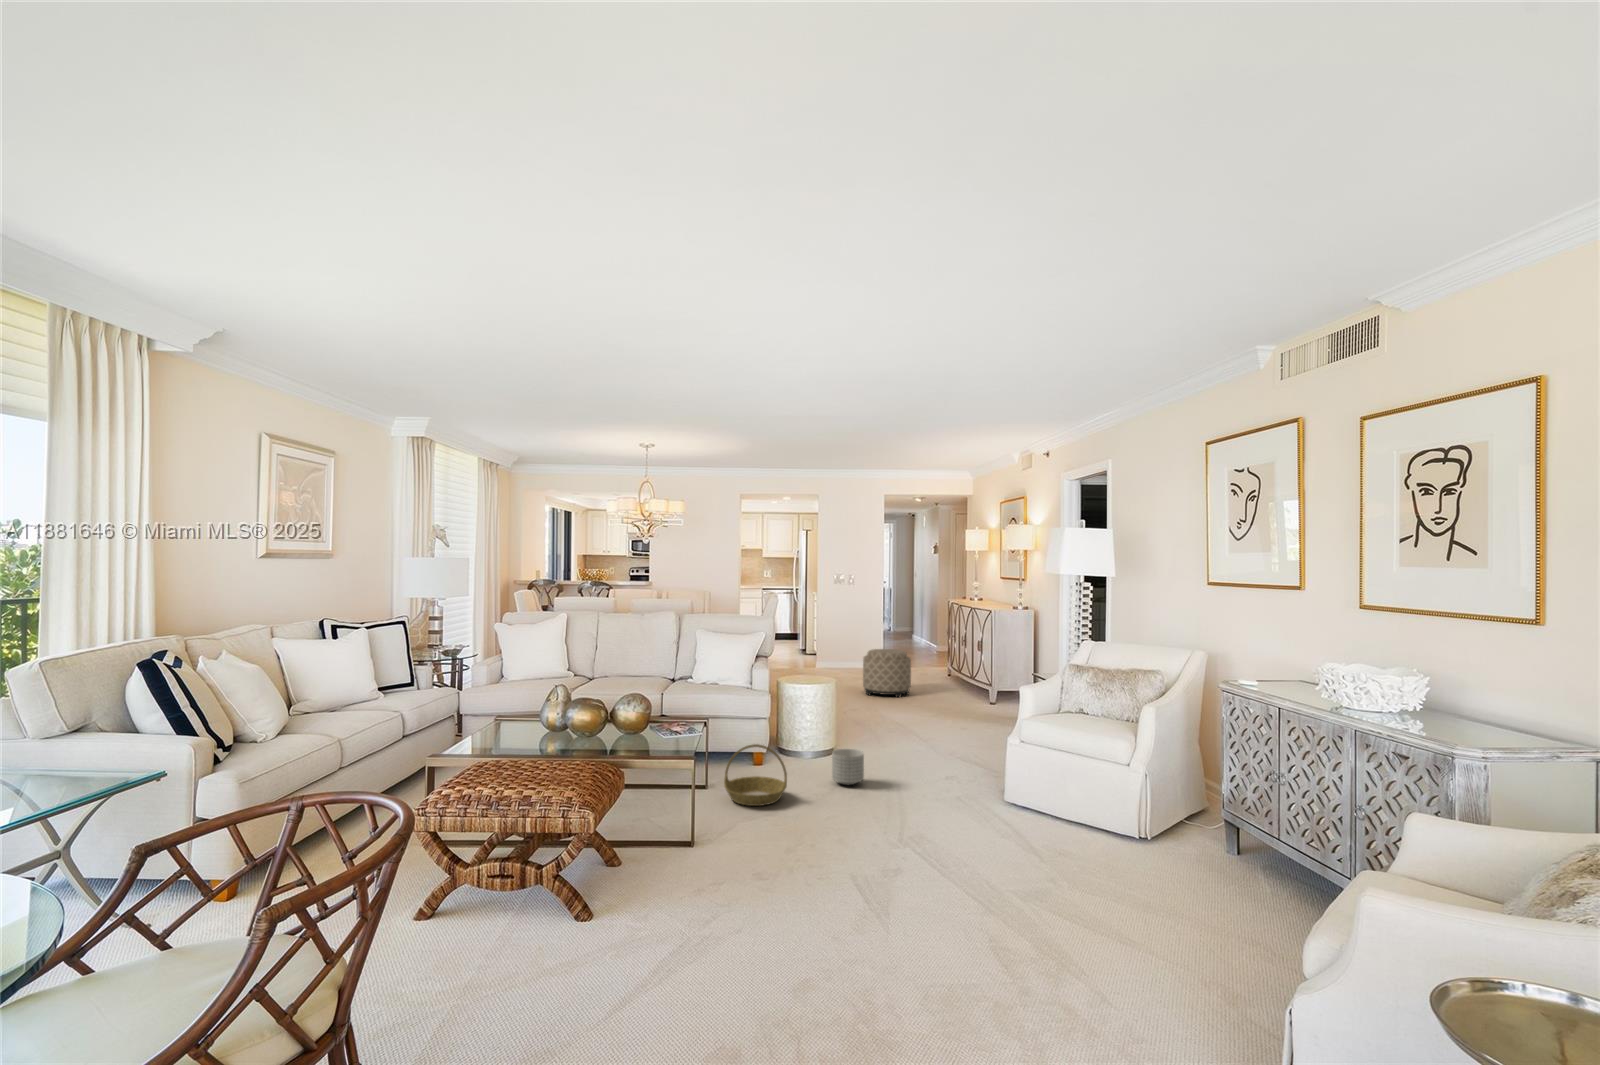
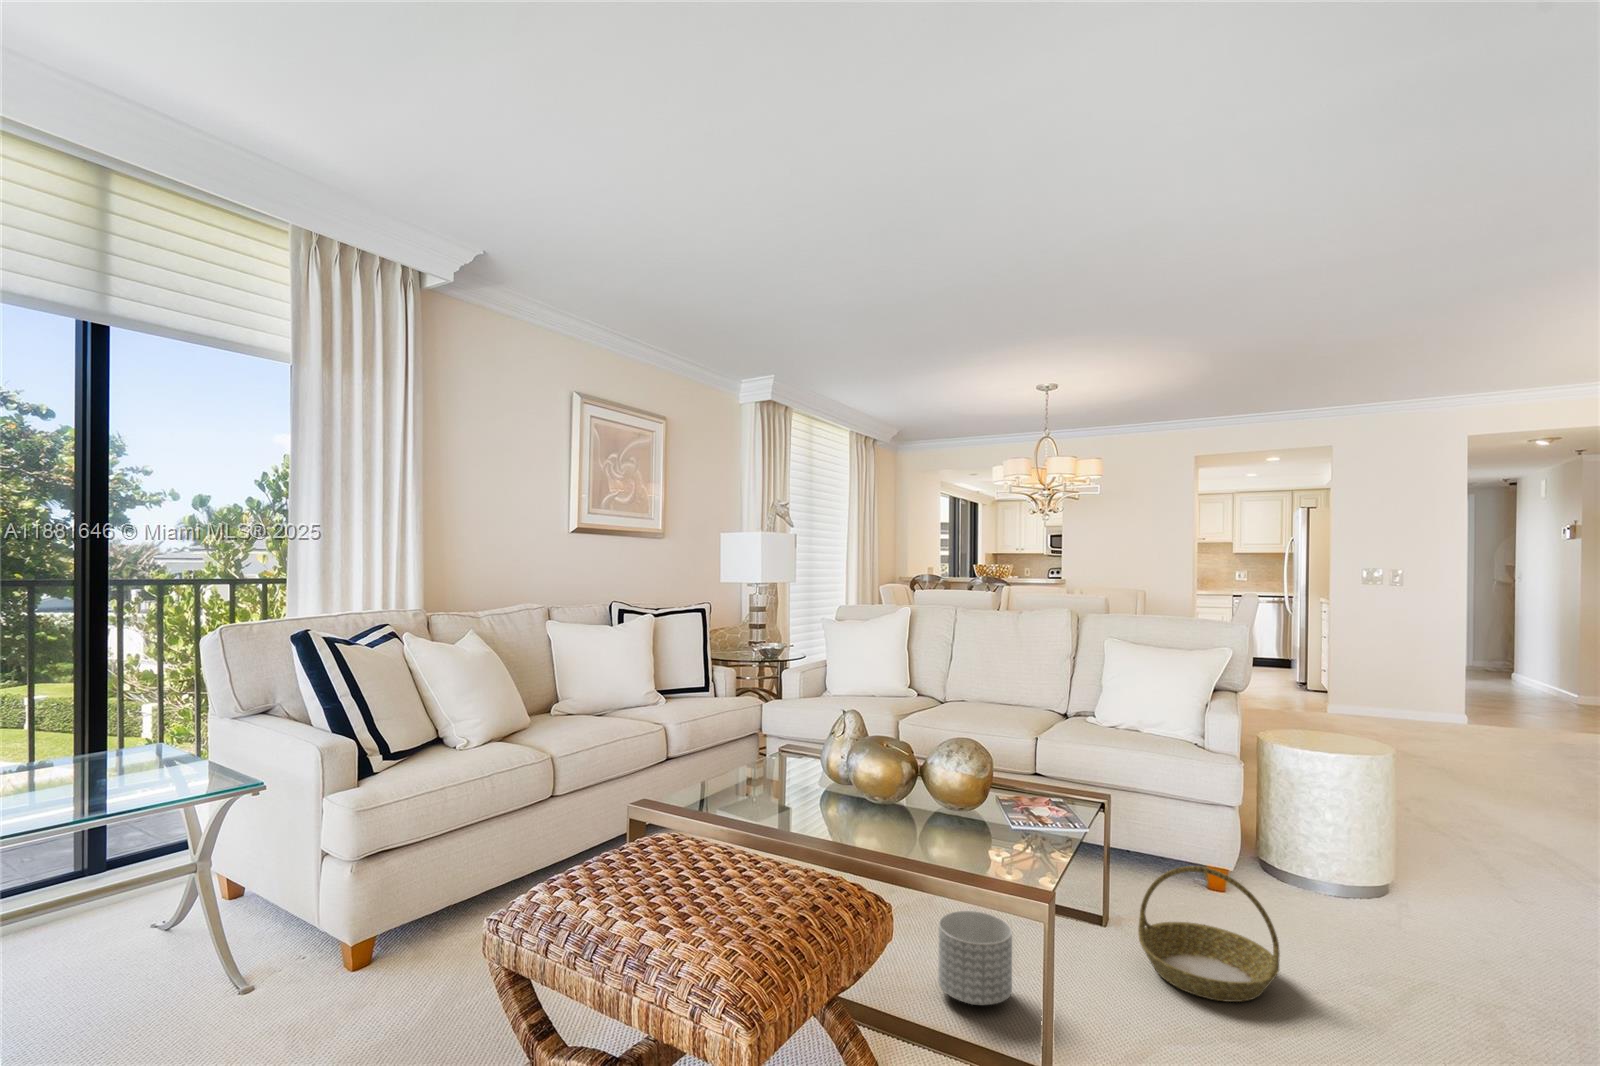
ottoman: present [863,649,911,697] -> none [1429,695,1542,787]
planter: present [832,749,864,785] -> present [938,911,1012,1005]

